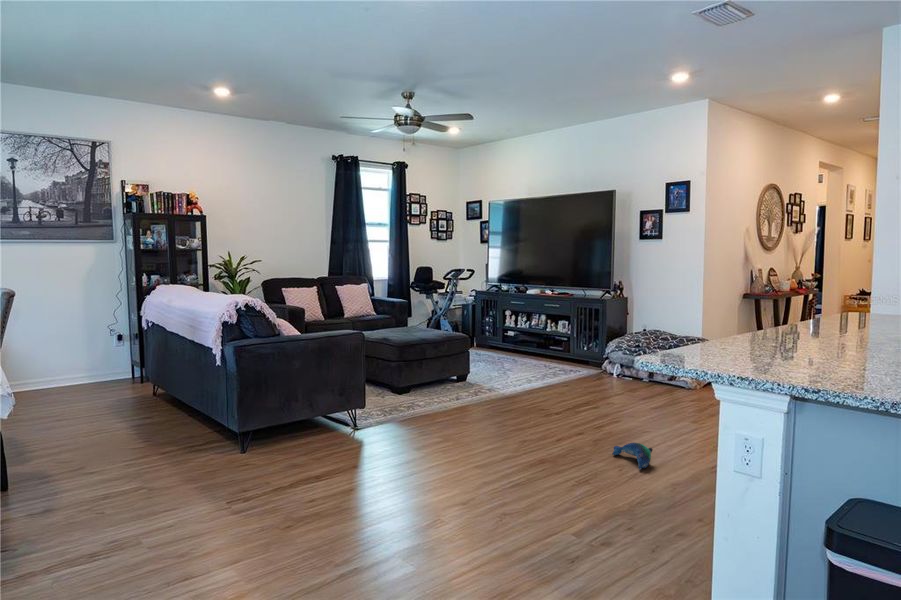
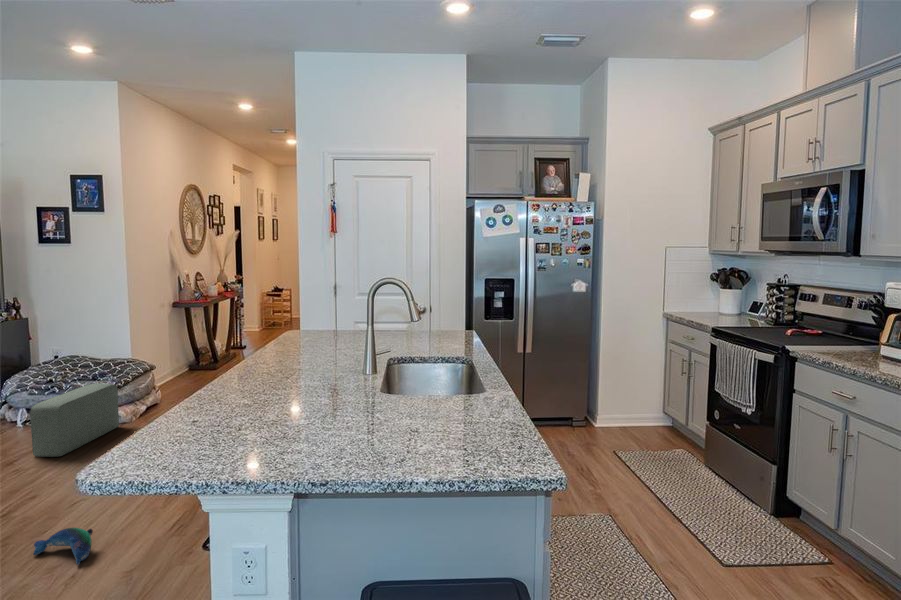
pouf: none [621,351,686,400] -> present [30,383,119,457]

